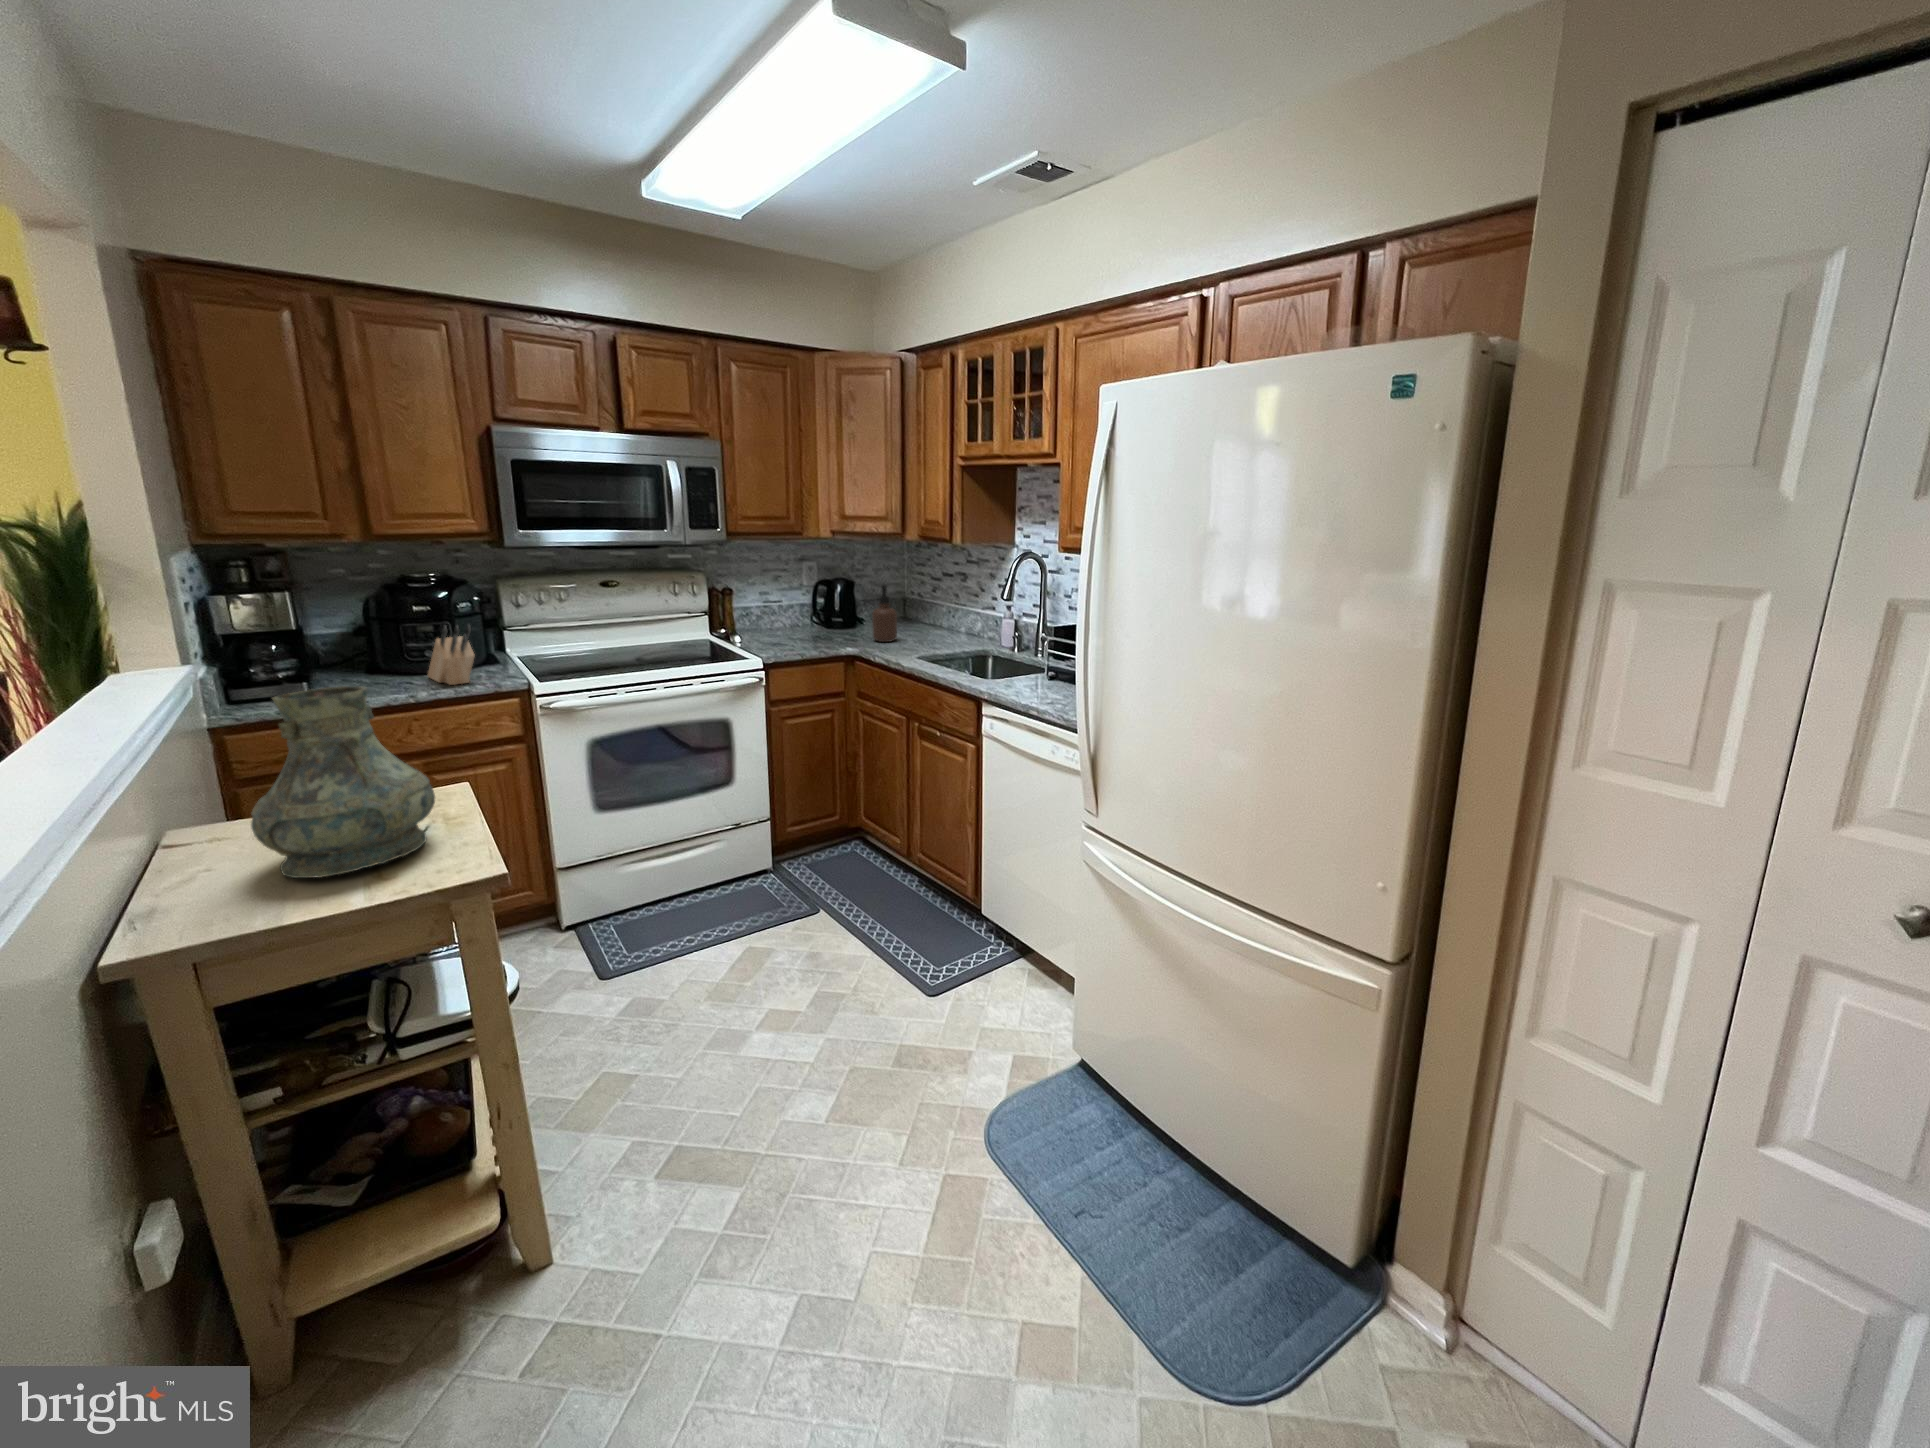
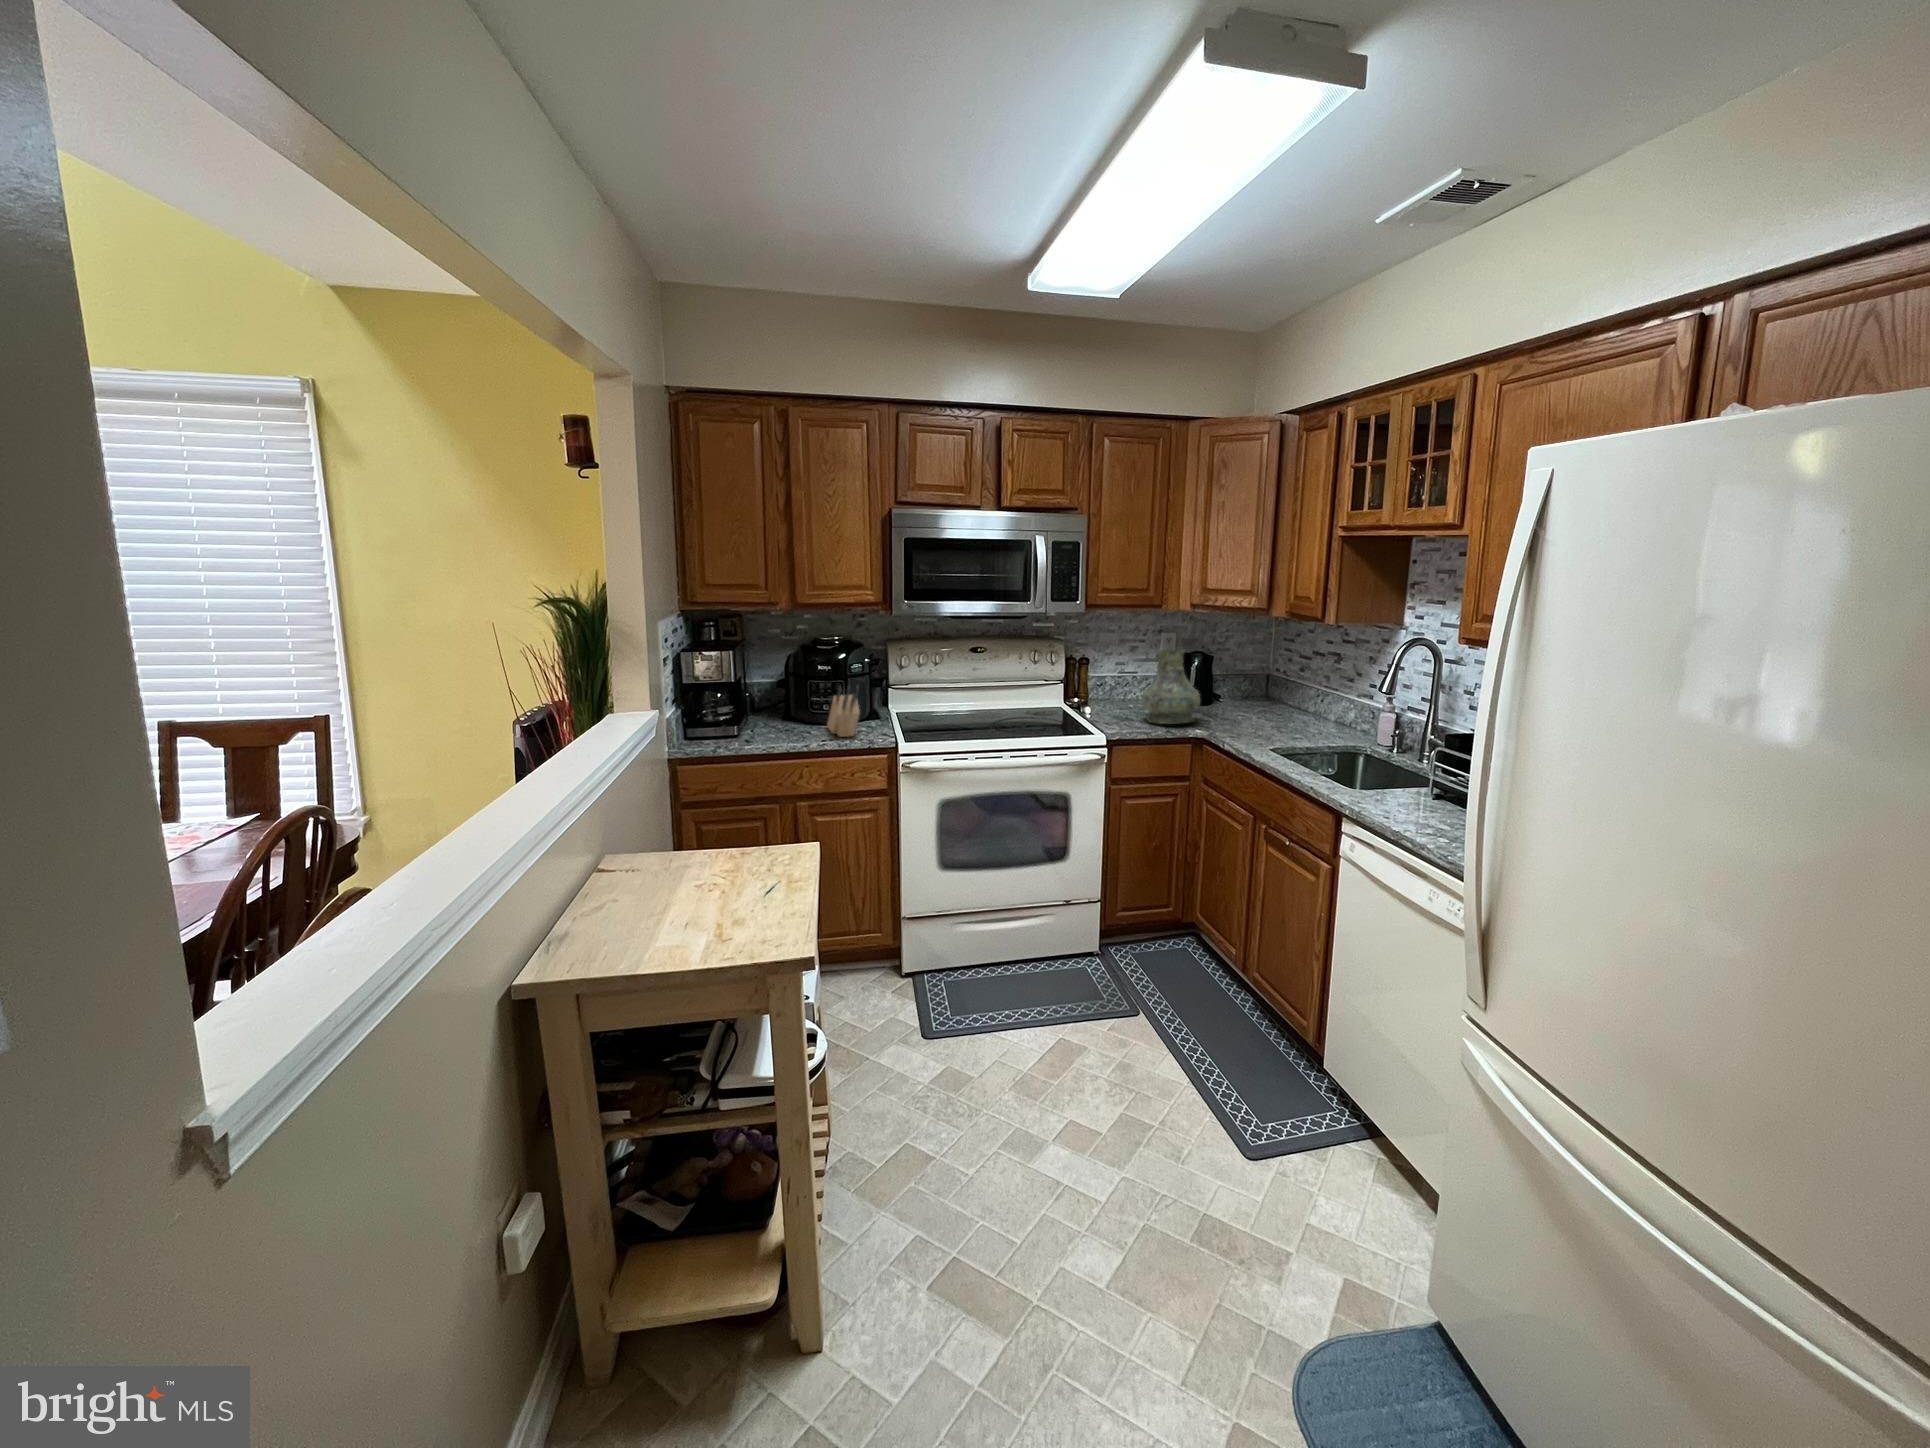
soap dispenser: present [872,585,897,642] -> none [1224,663,1253,726]
vase: present [251,686,435,878] -> present [1142,650,1200,724]

